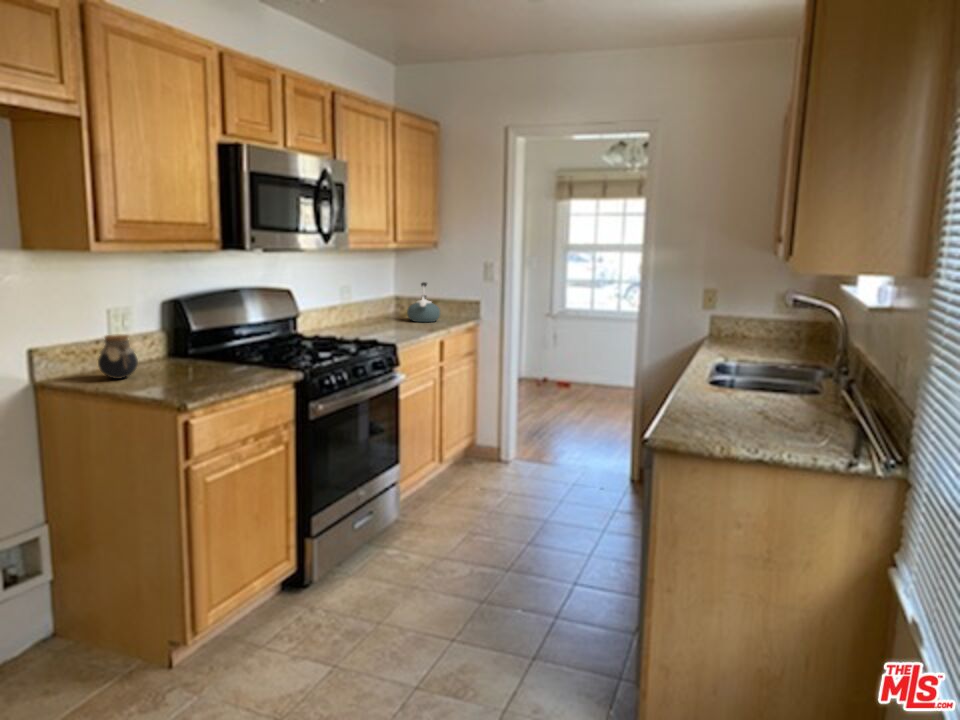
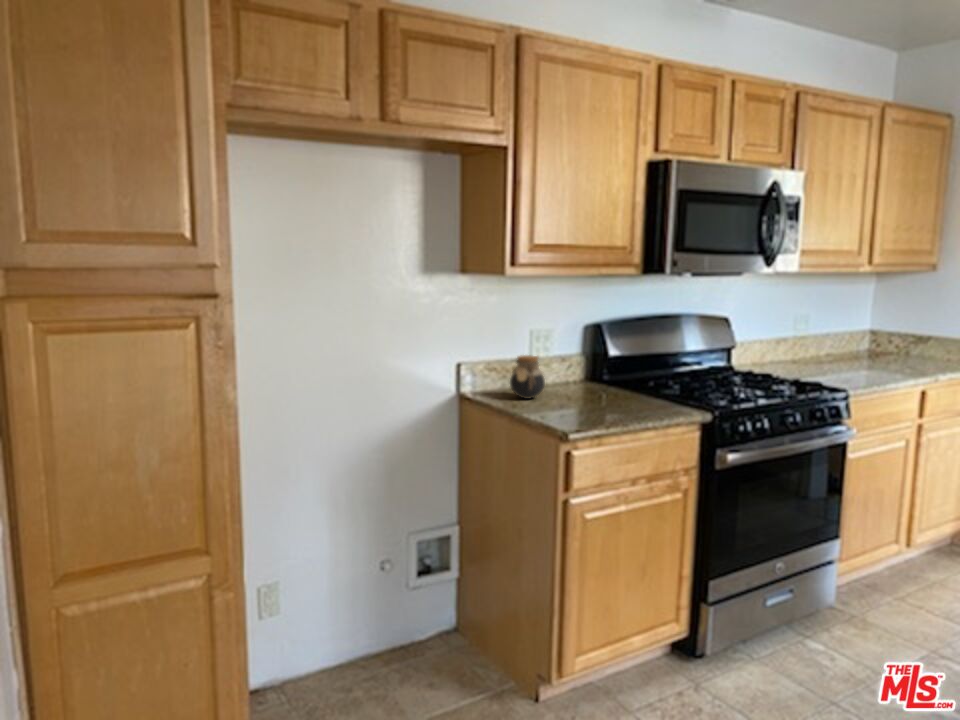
kettle: present [407,282,440,322] -> none [882,315,930,366]

